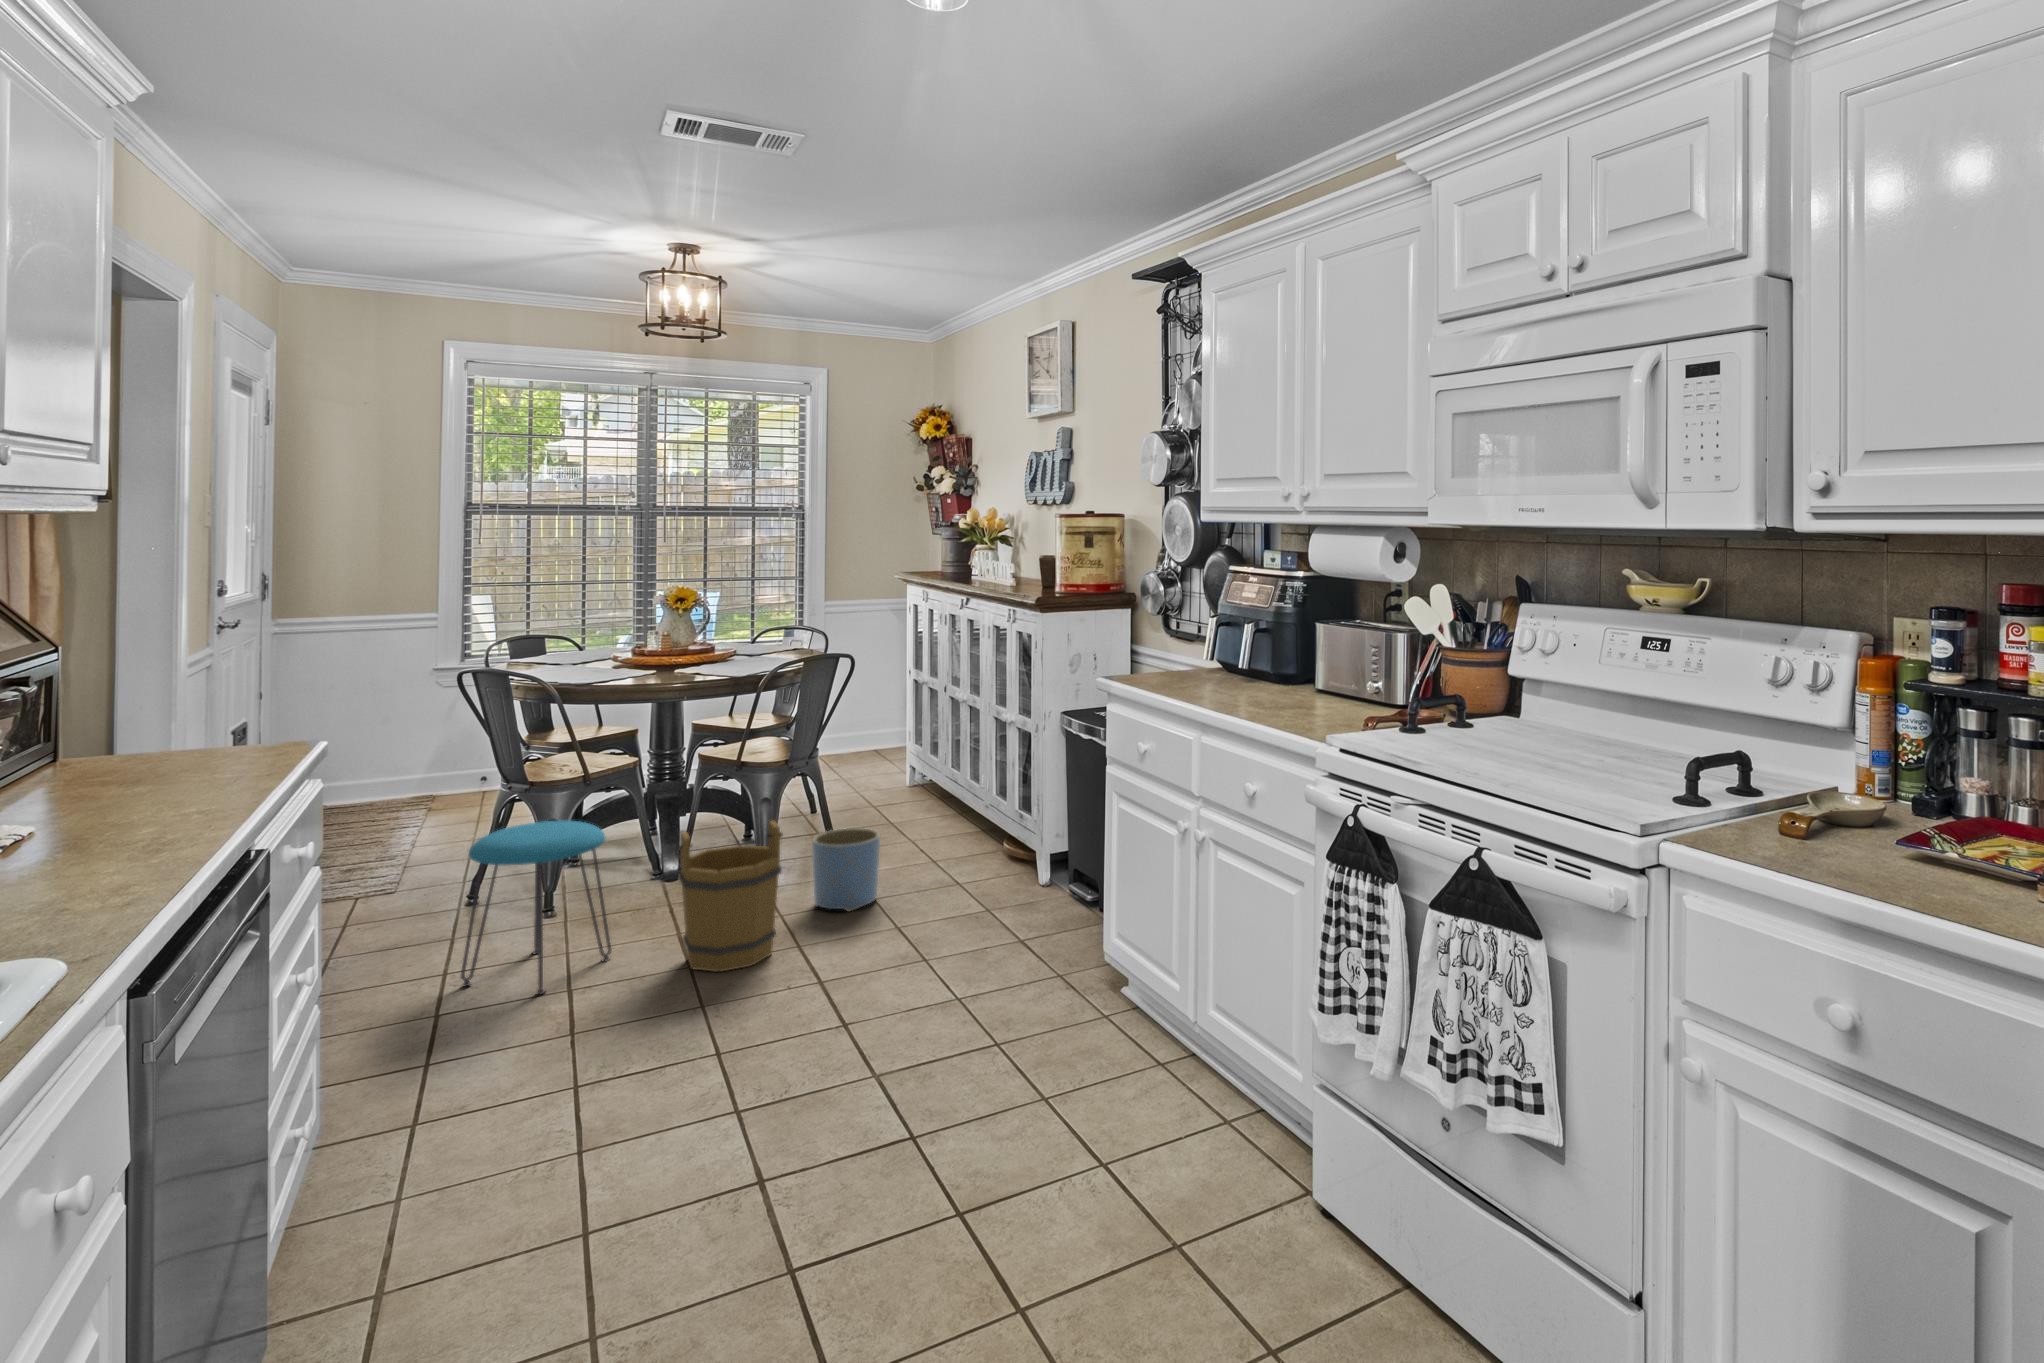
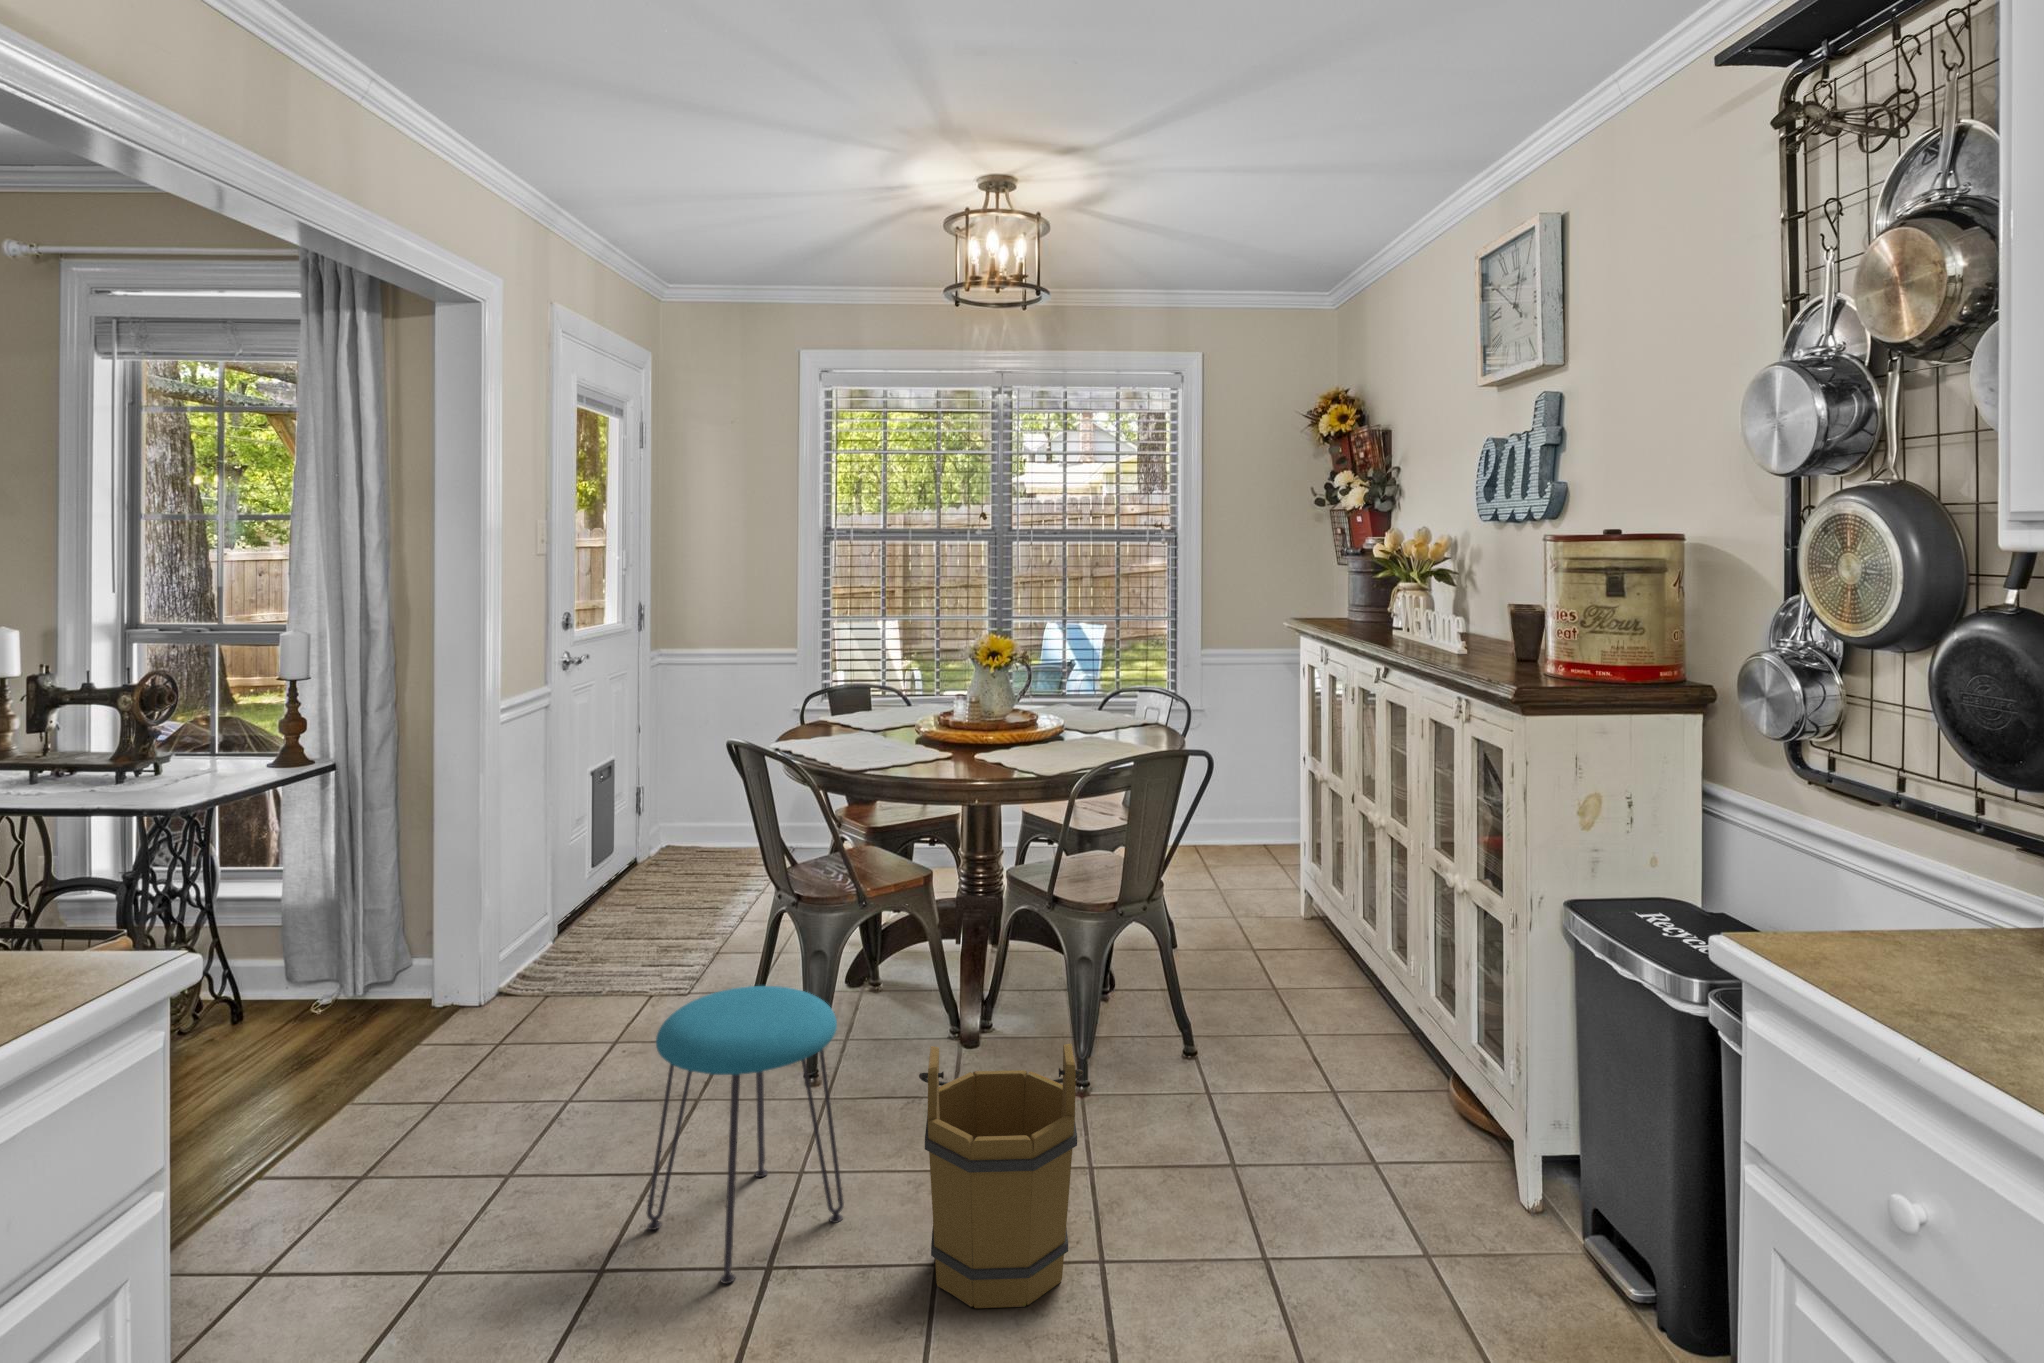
planter: present [812,828,880,911] -> none [1142,1039,1247,1195]

